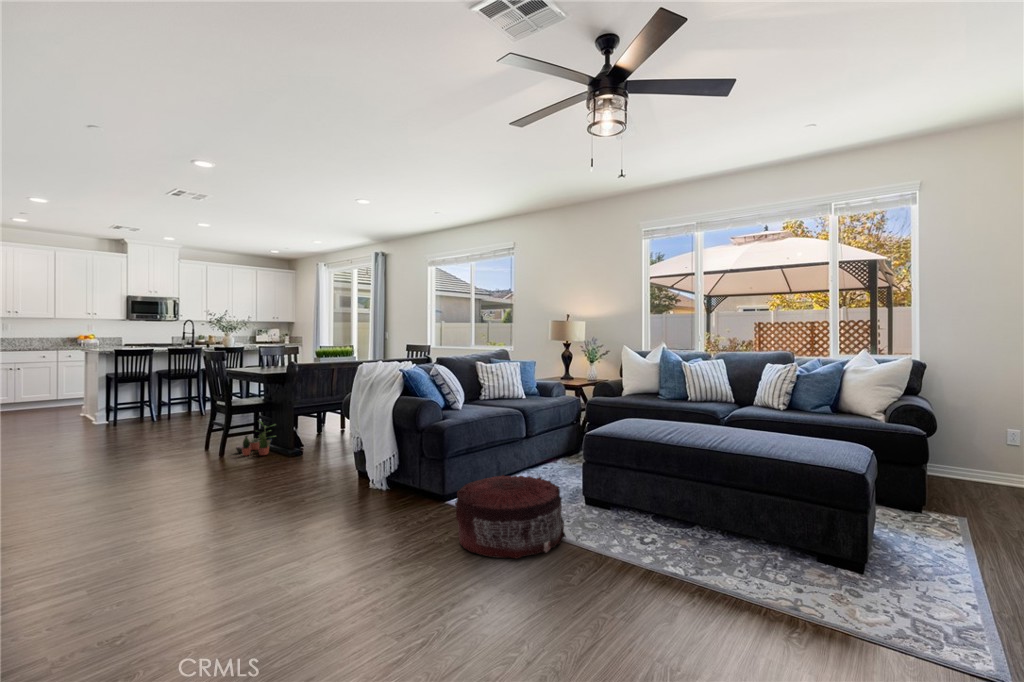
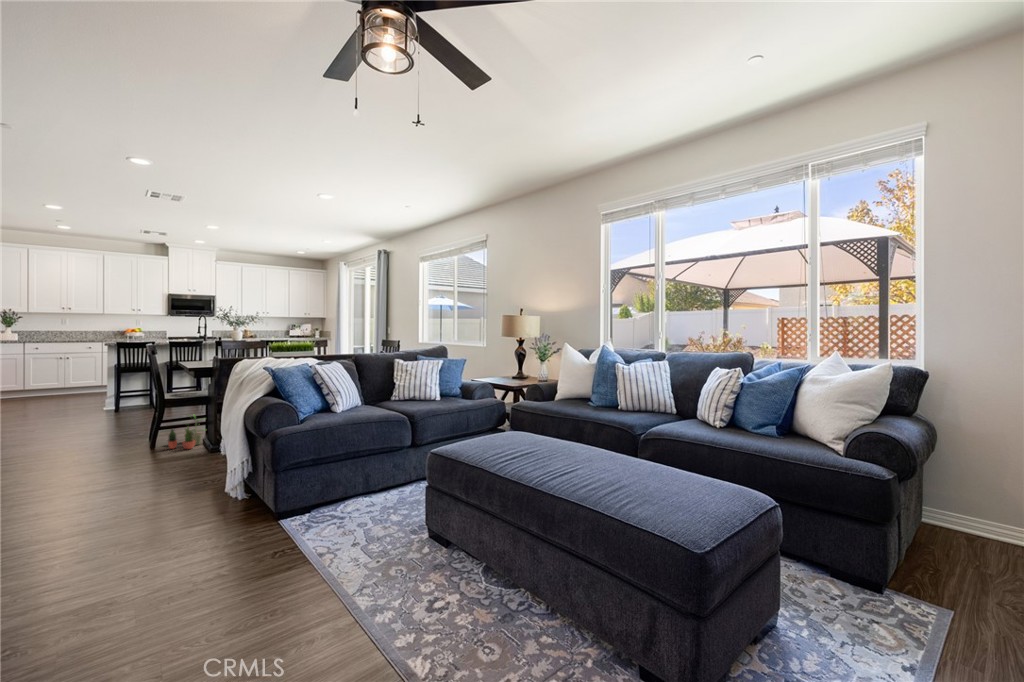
pouf: present [455,475,566,559] -> none [190,501,344,631]

